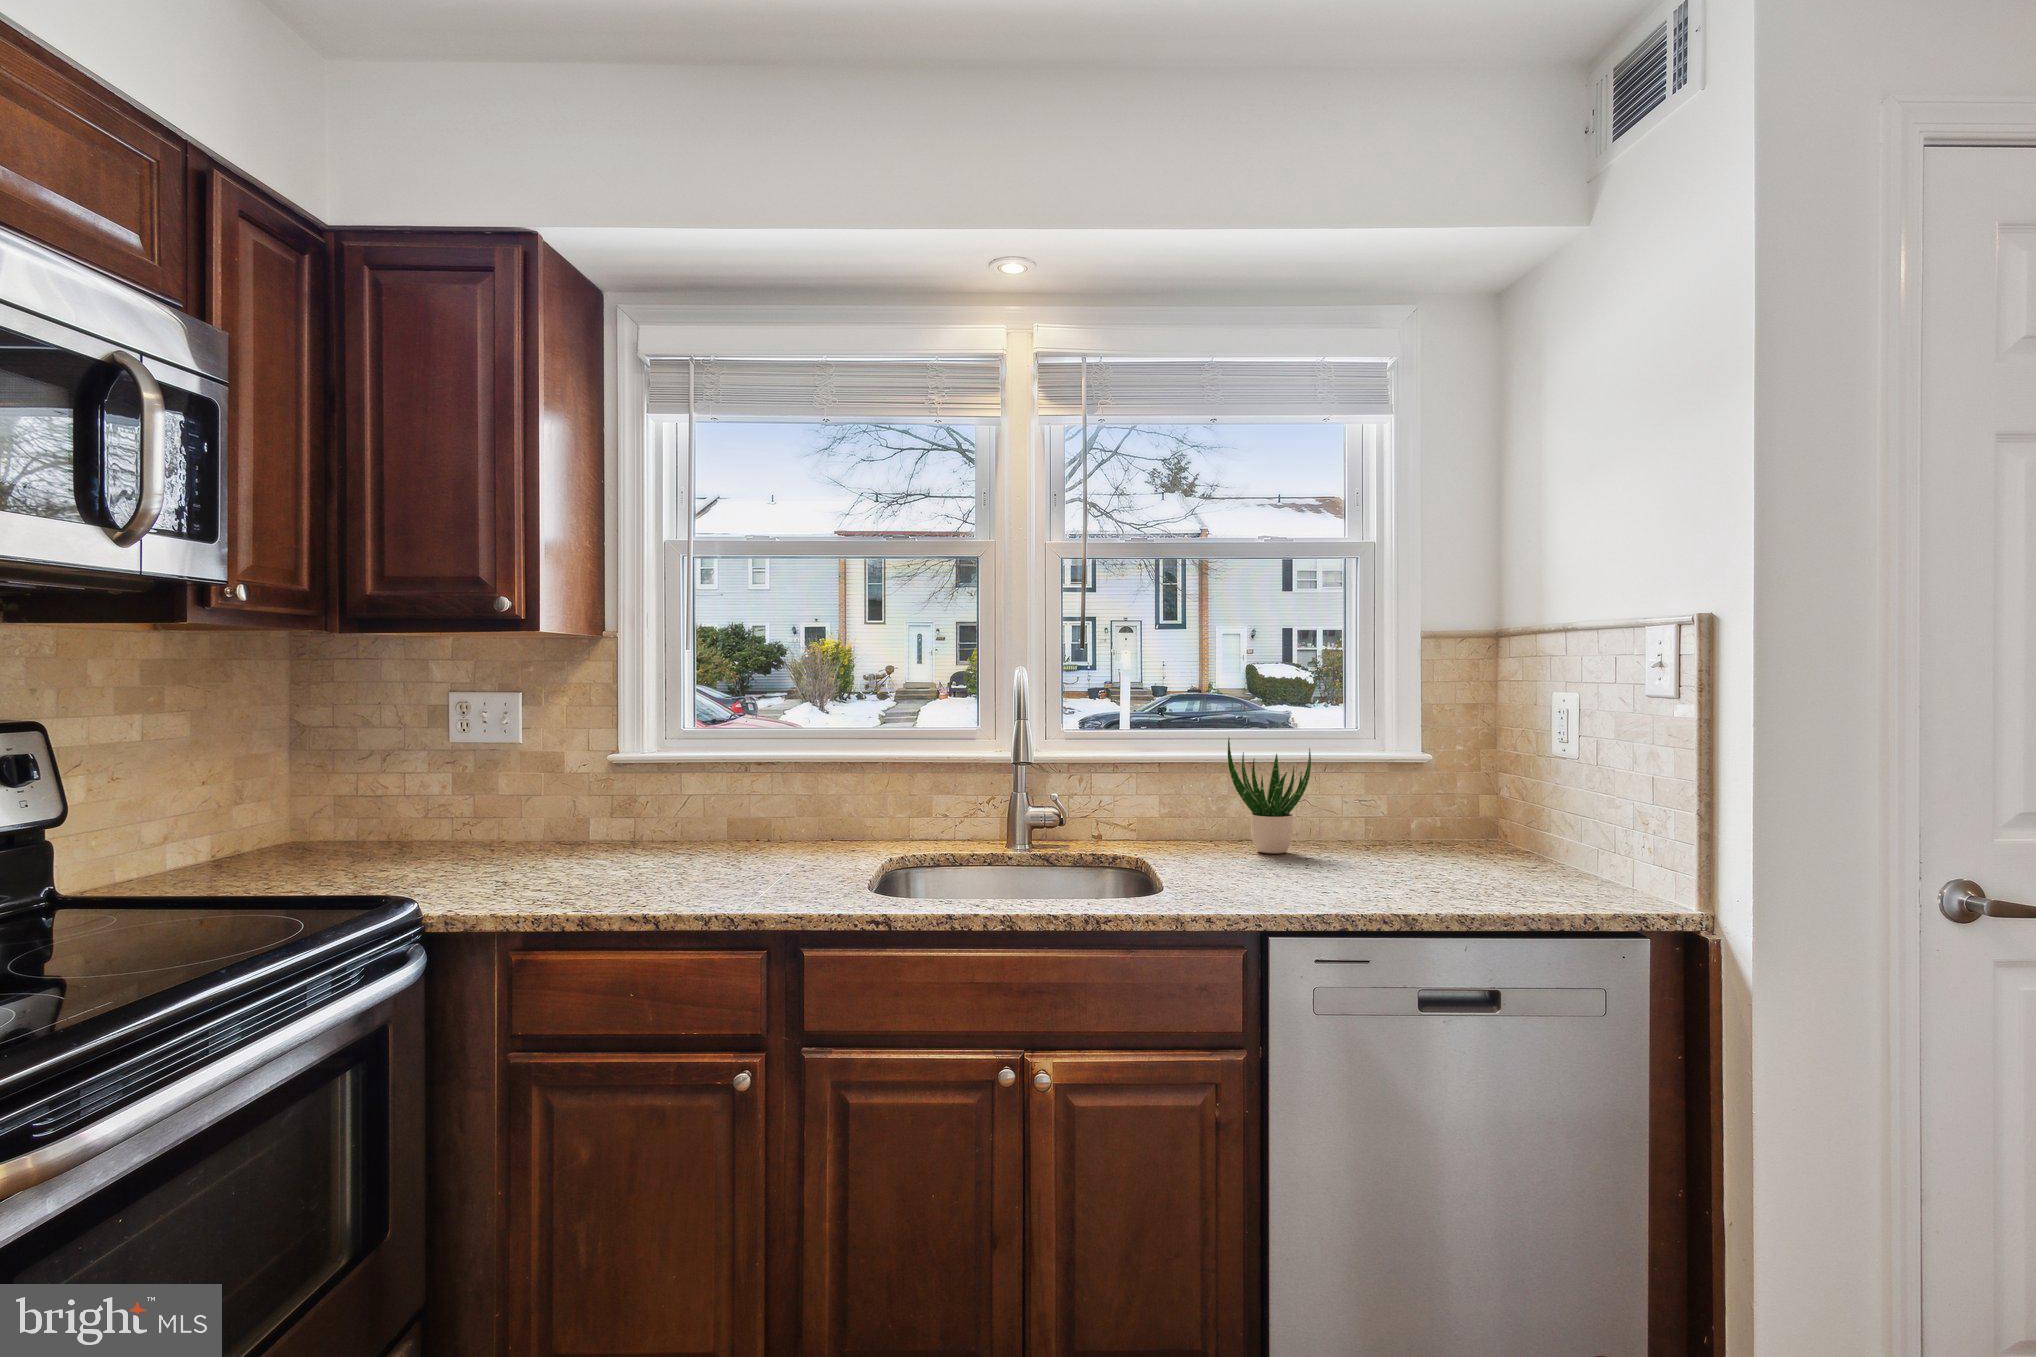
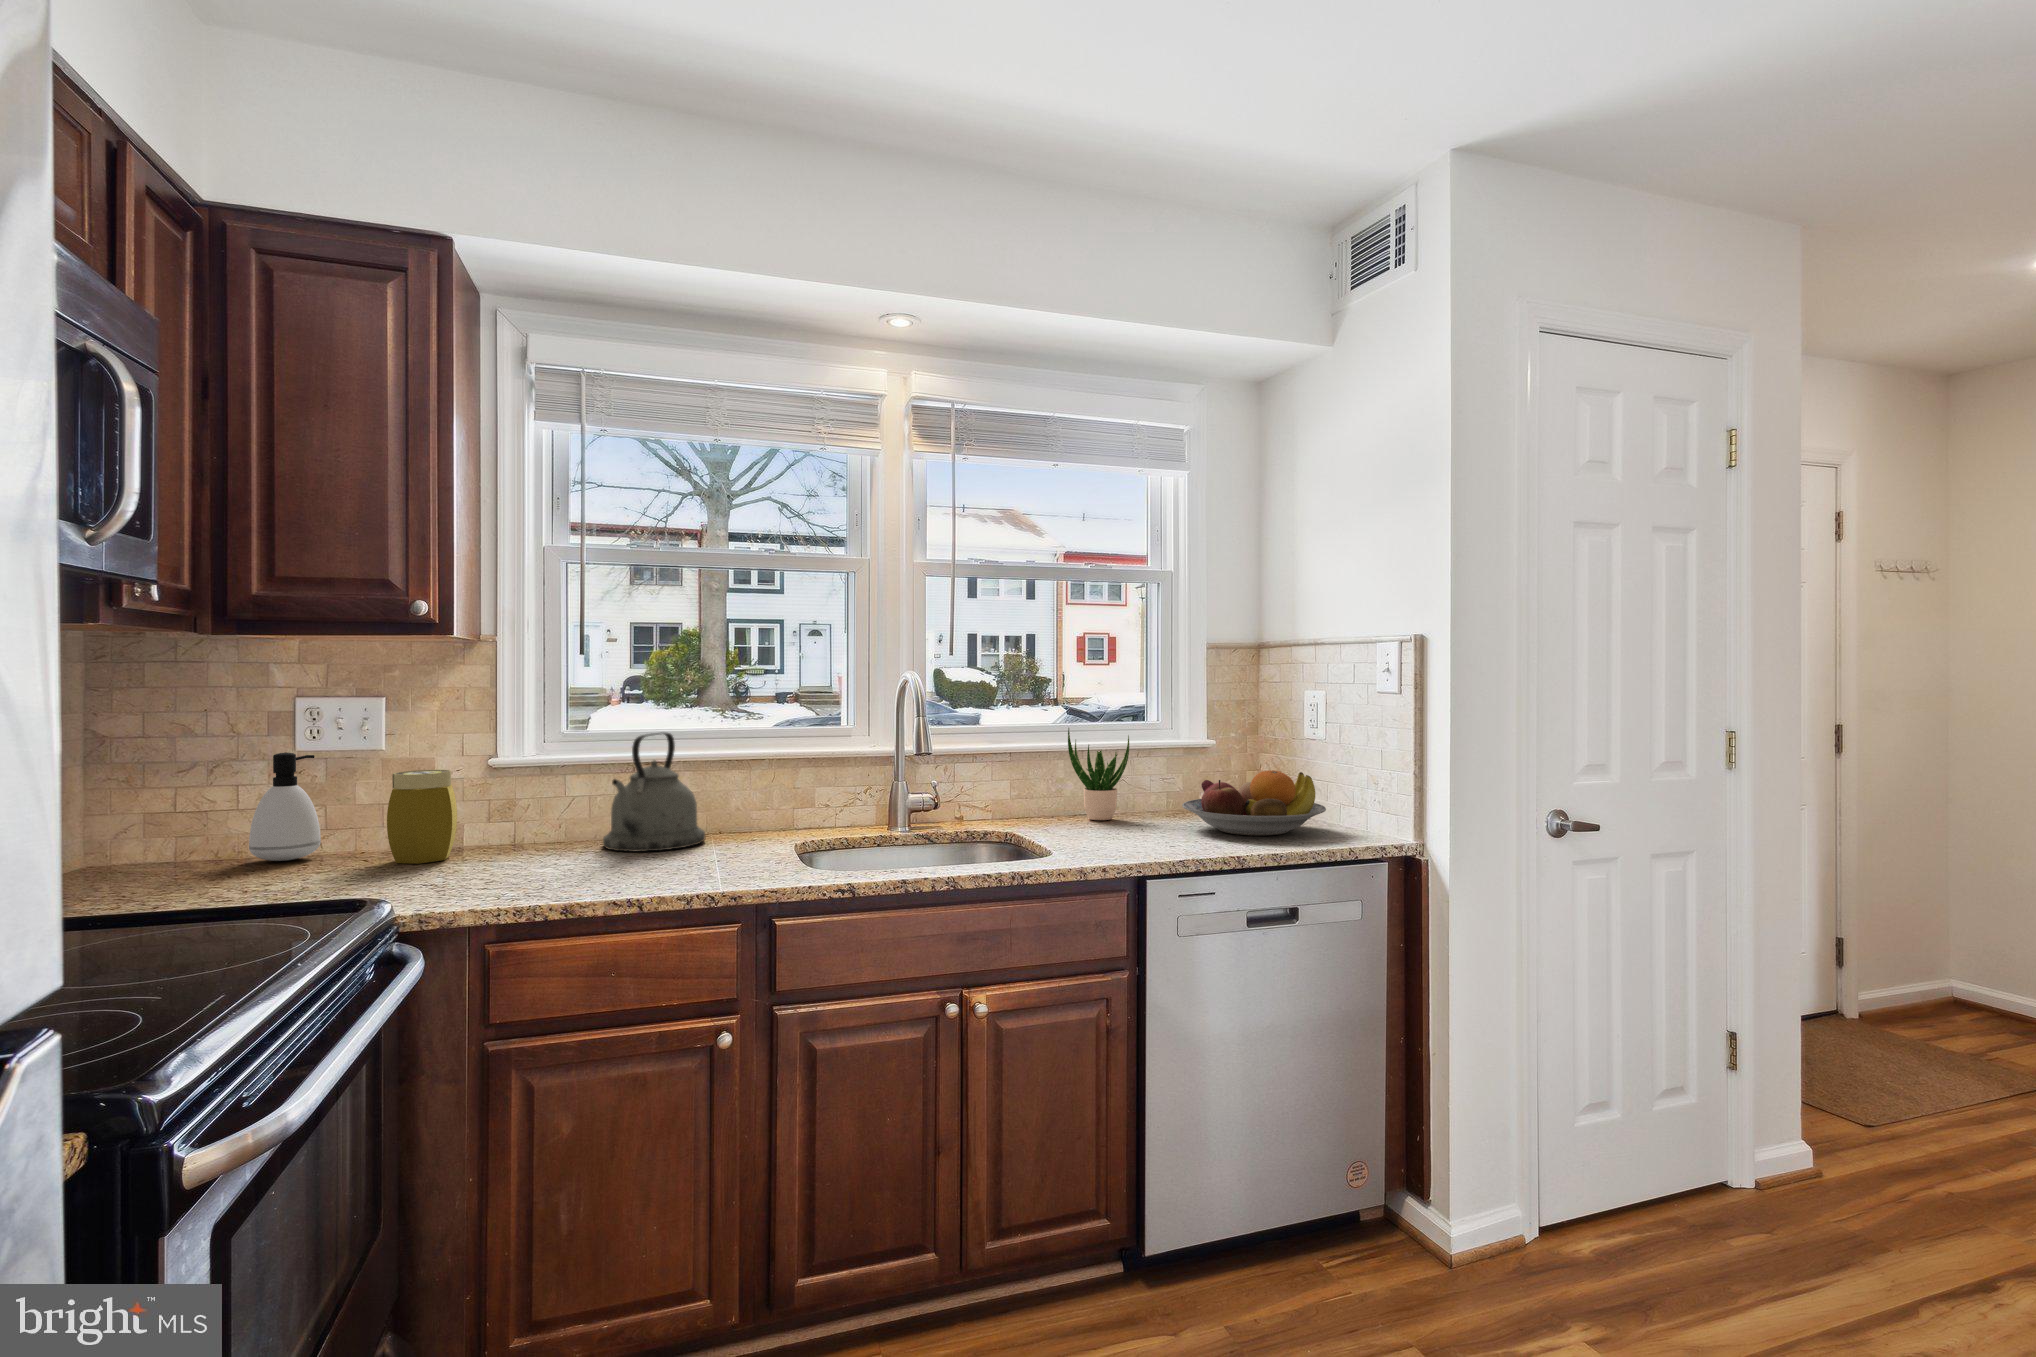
kettle: none [683,735,798,862] -> present [603,732,705,852]
soap dispenser: none [380,748,444,852] -> present [249,753,321,861]
jar: none [483,768,554,862] -> present [387,770,457,864]
fruit bowl: none [1363,799,1565,886] -> present [1182,770,1326,836]

